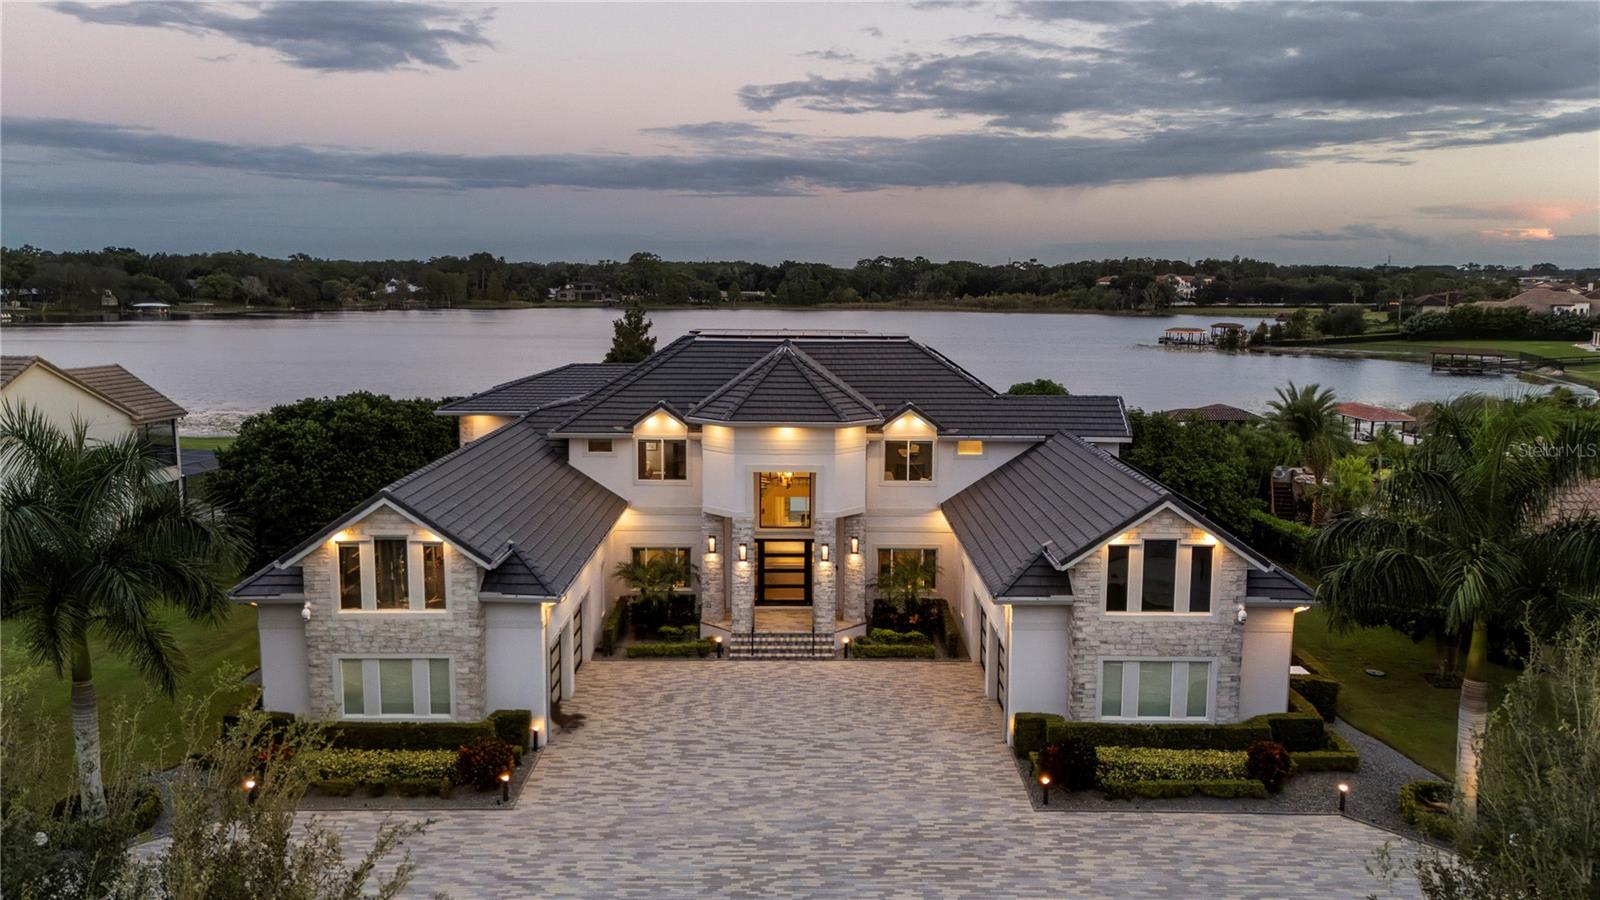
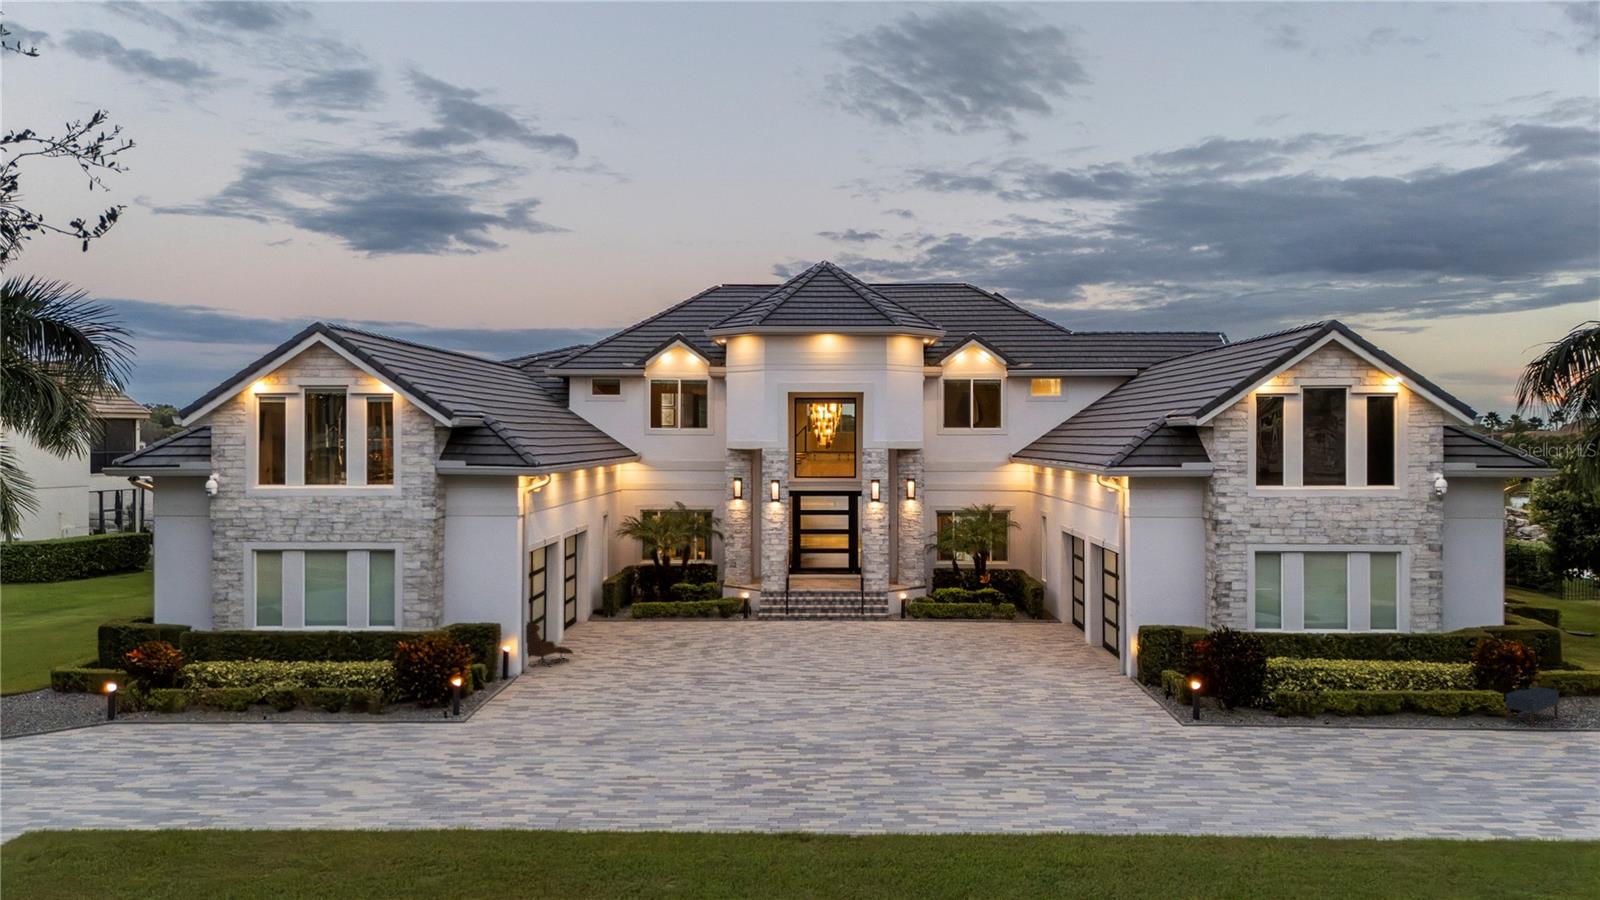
bench: none [1254,778,1294,813] -> present [1505,687,1559,726]

